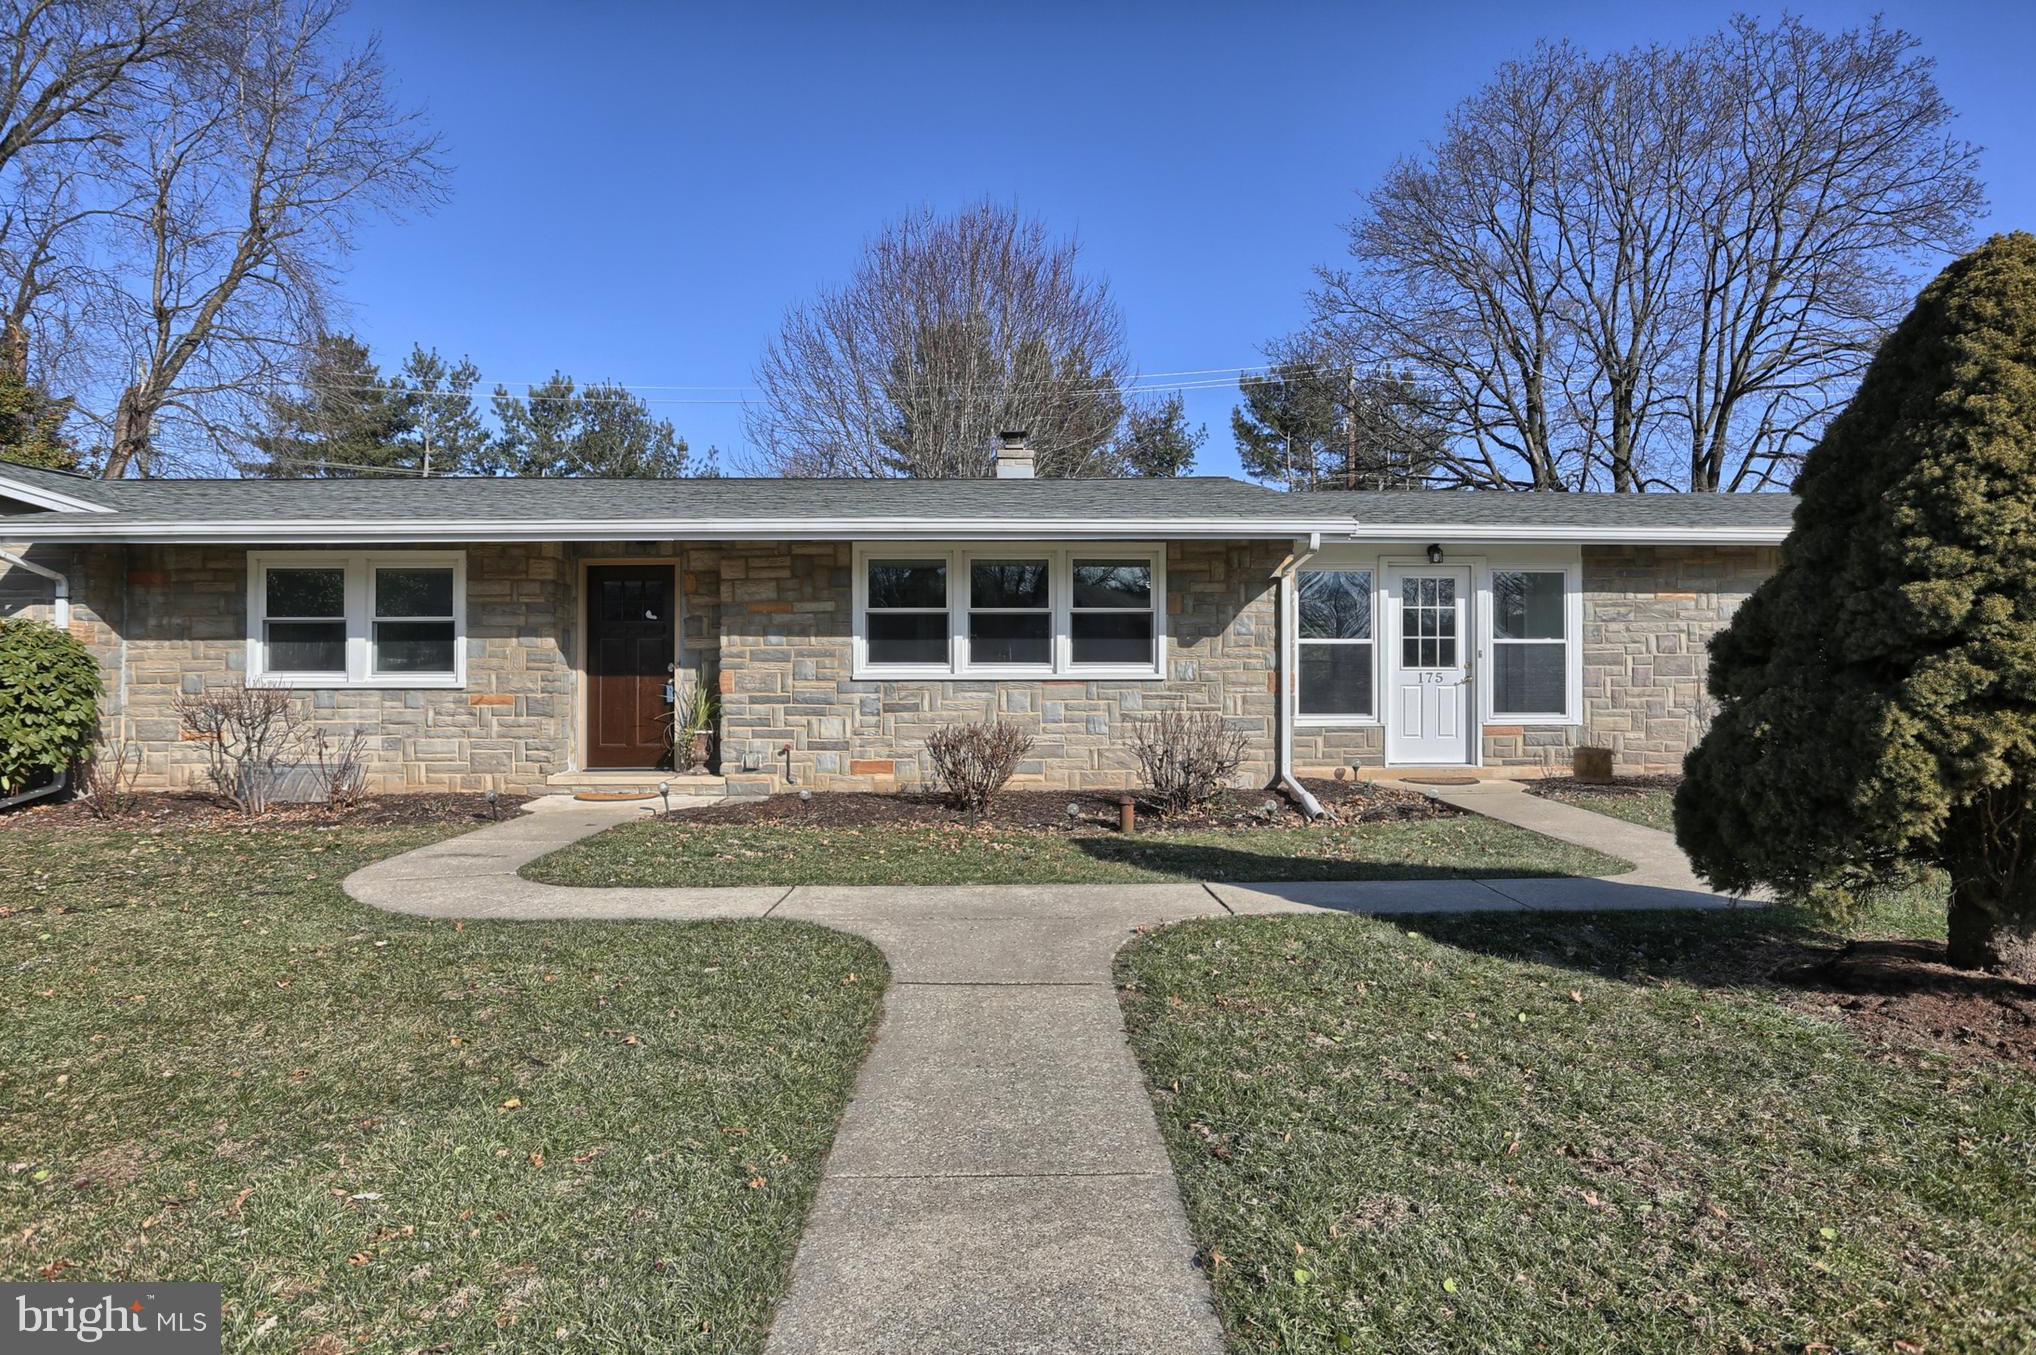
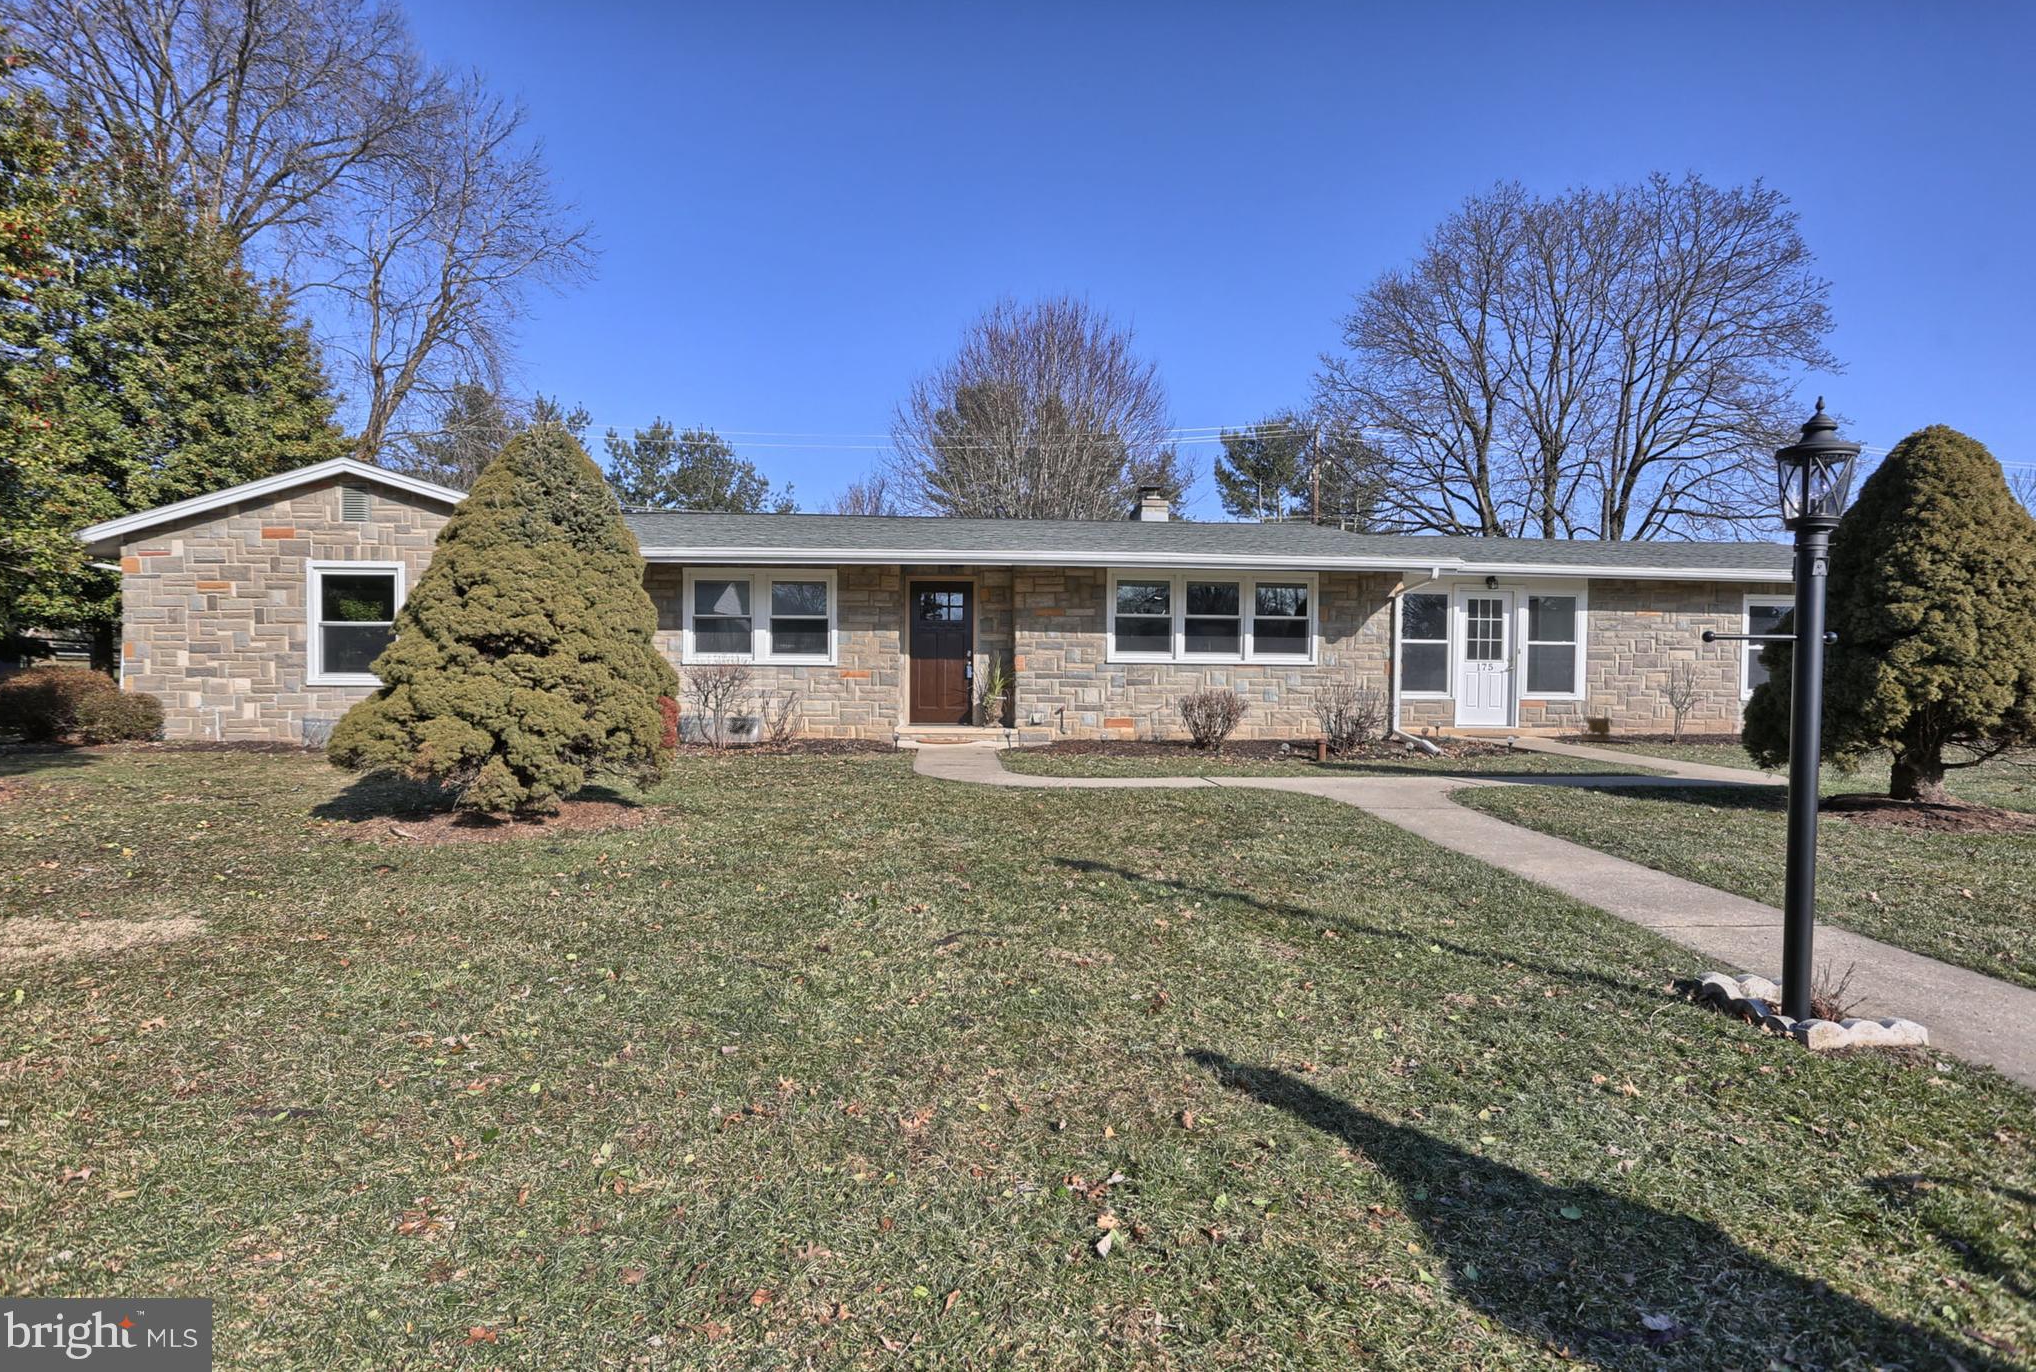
potted tree: none [262,745,316,813] -> present [727,708,754,749]

